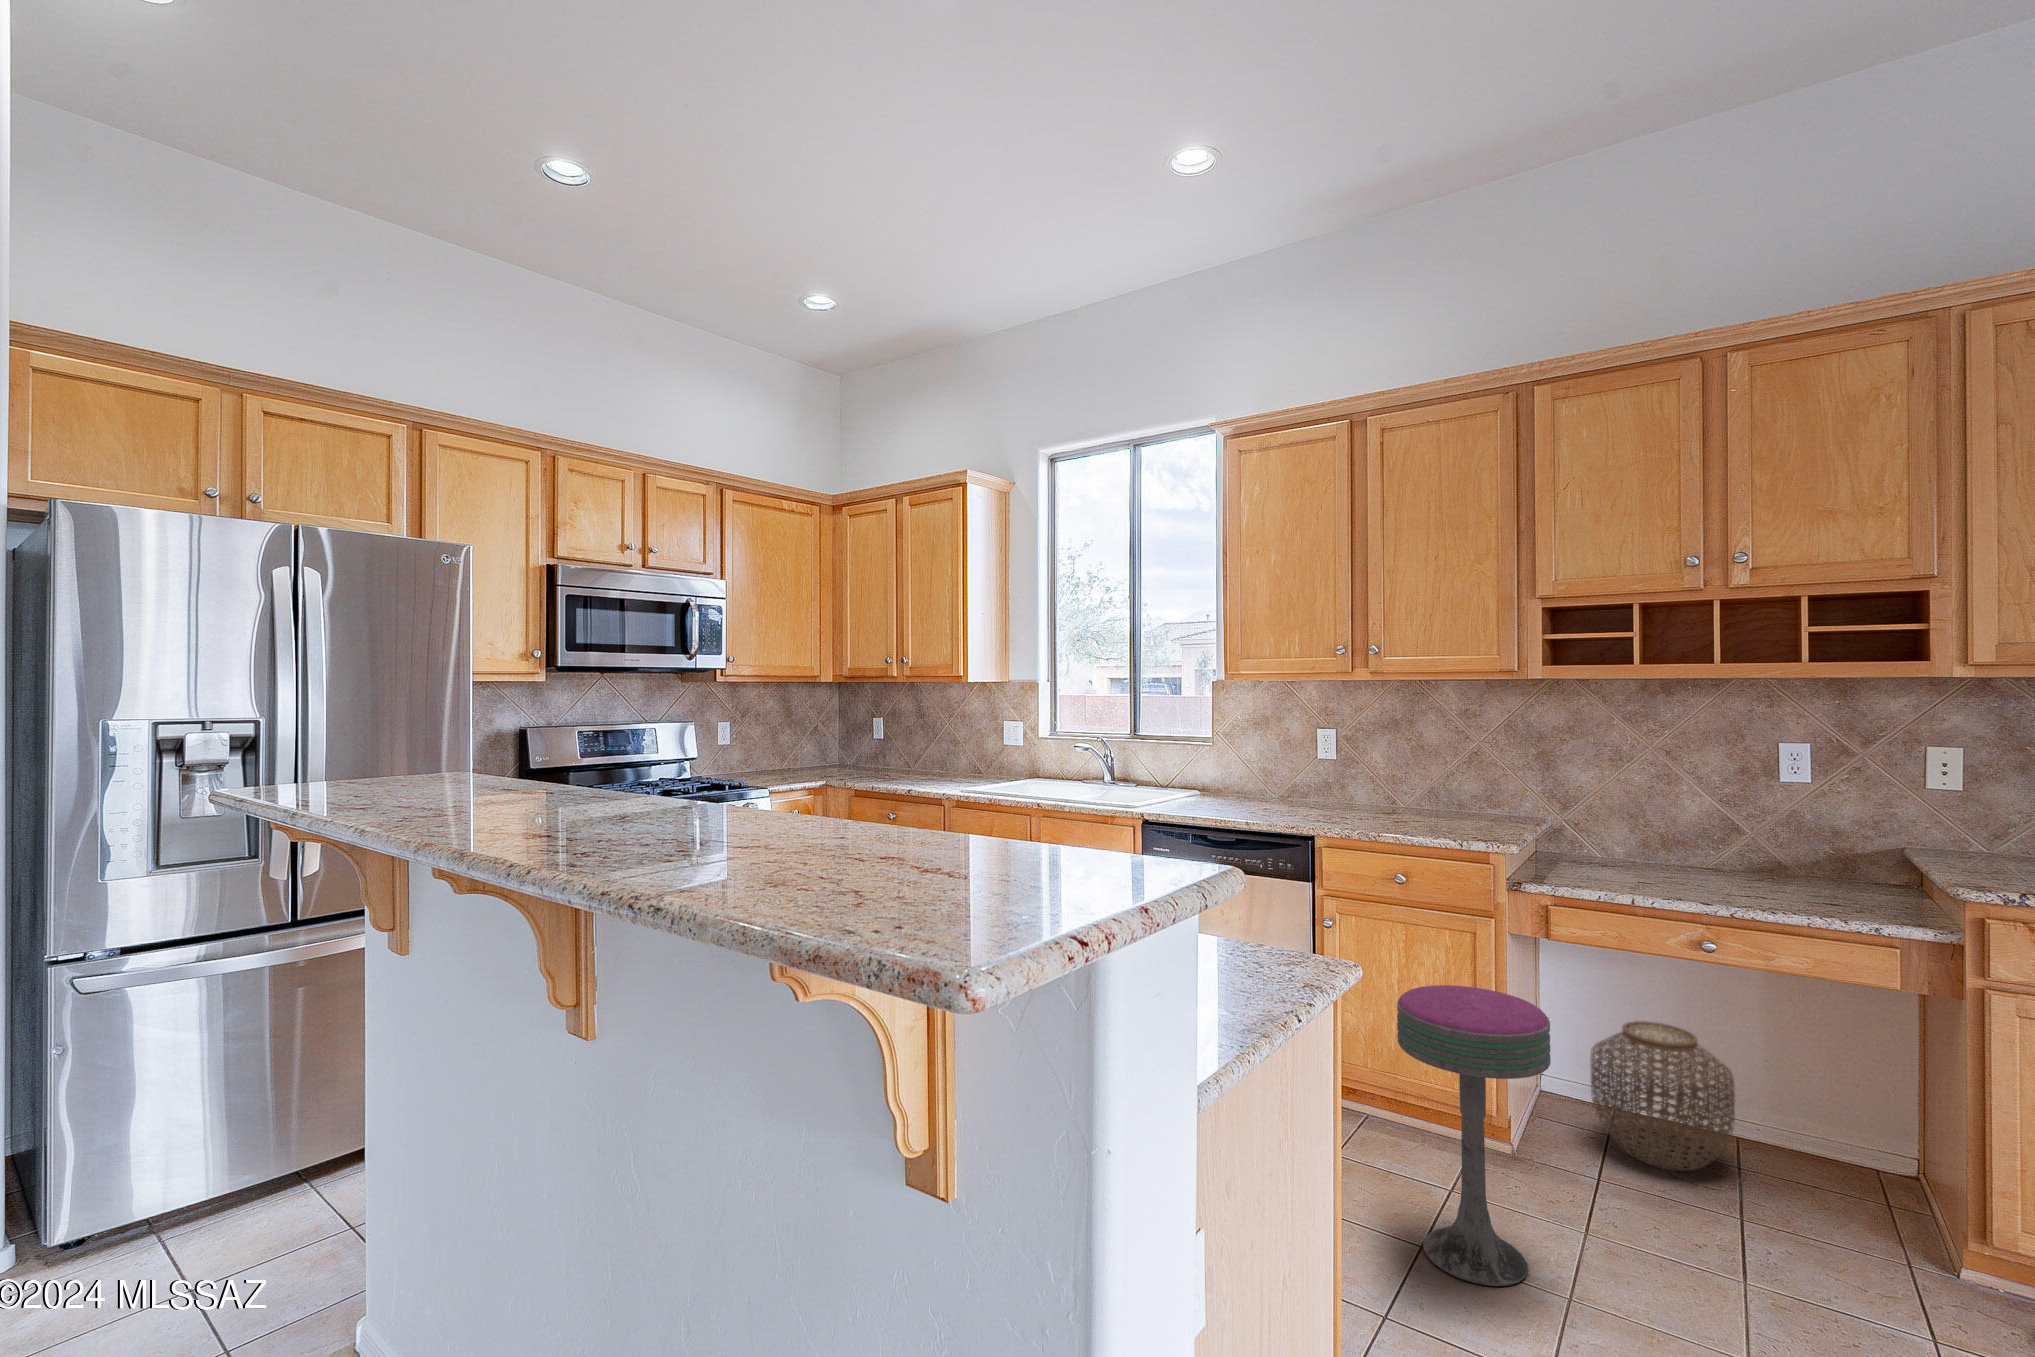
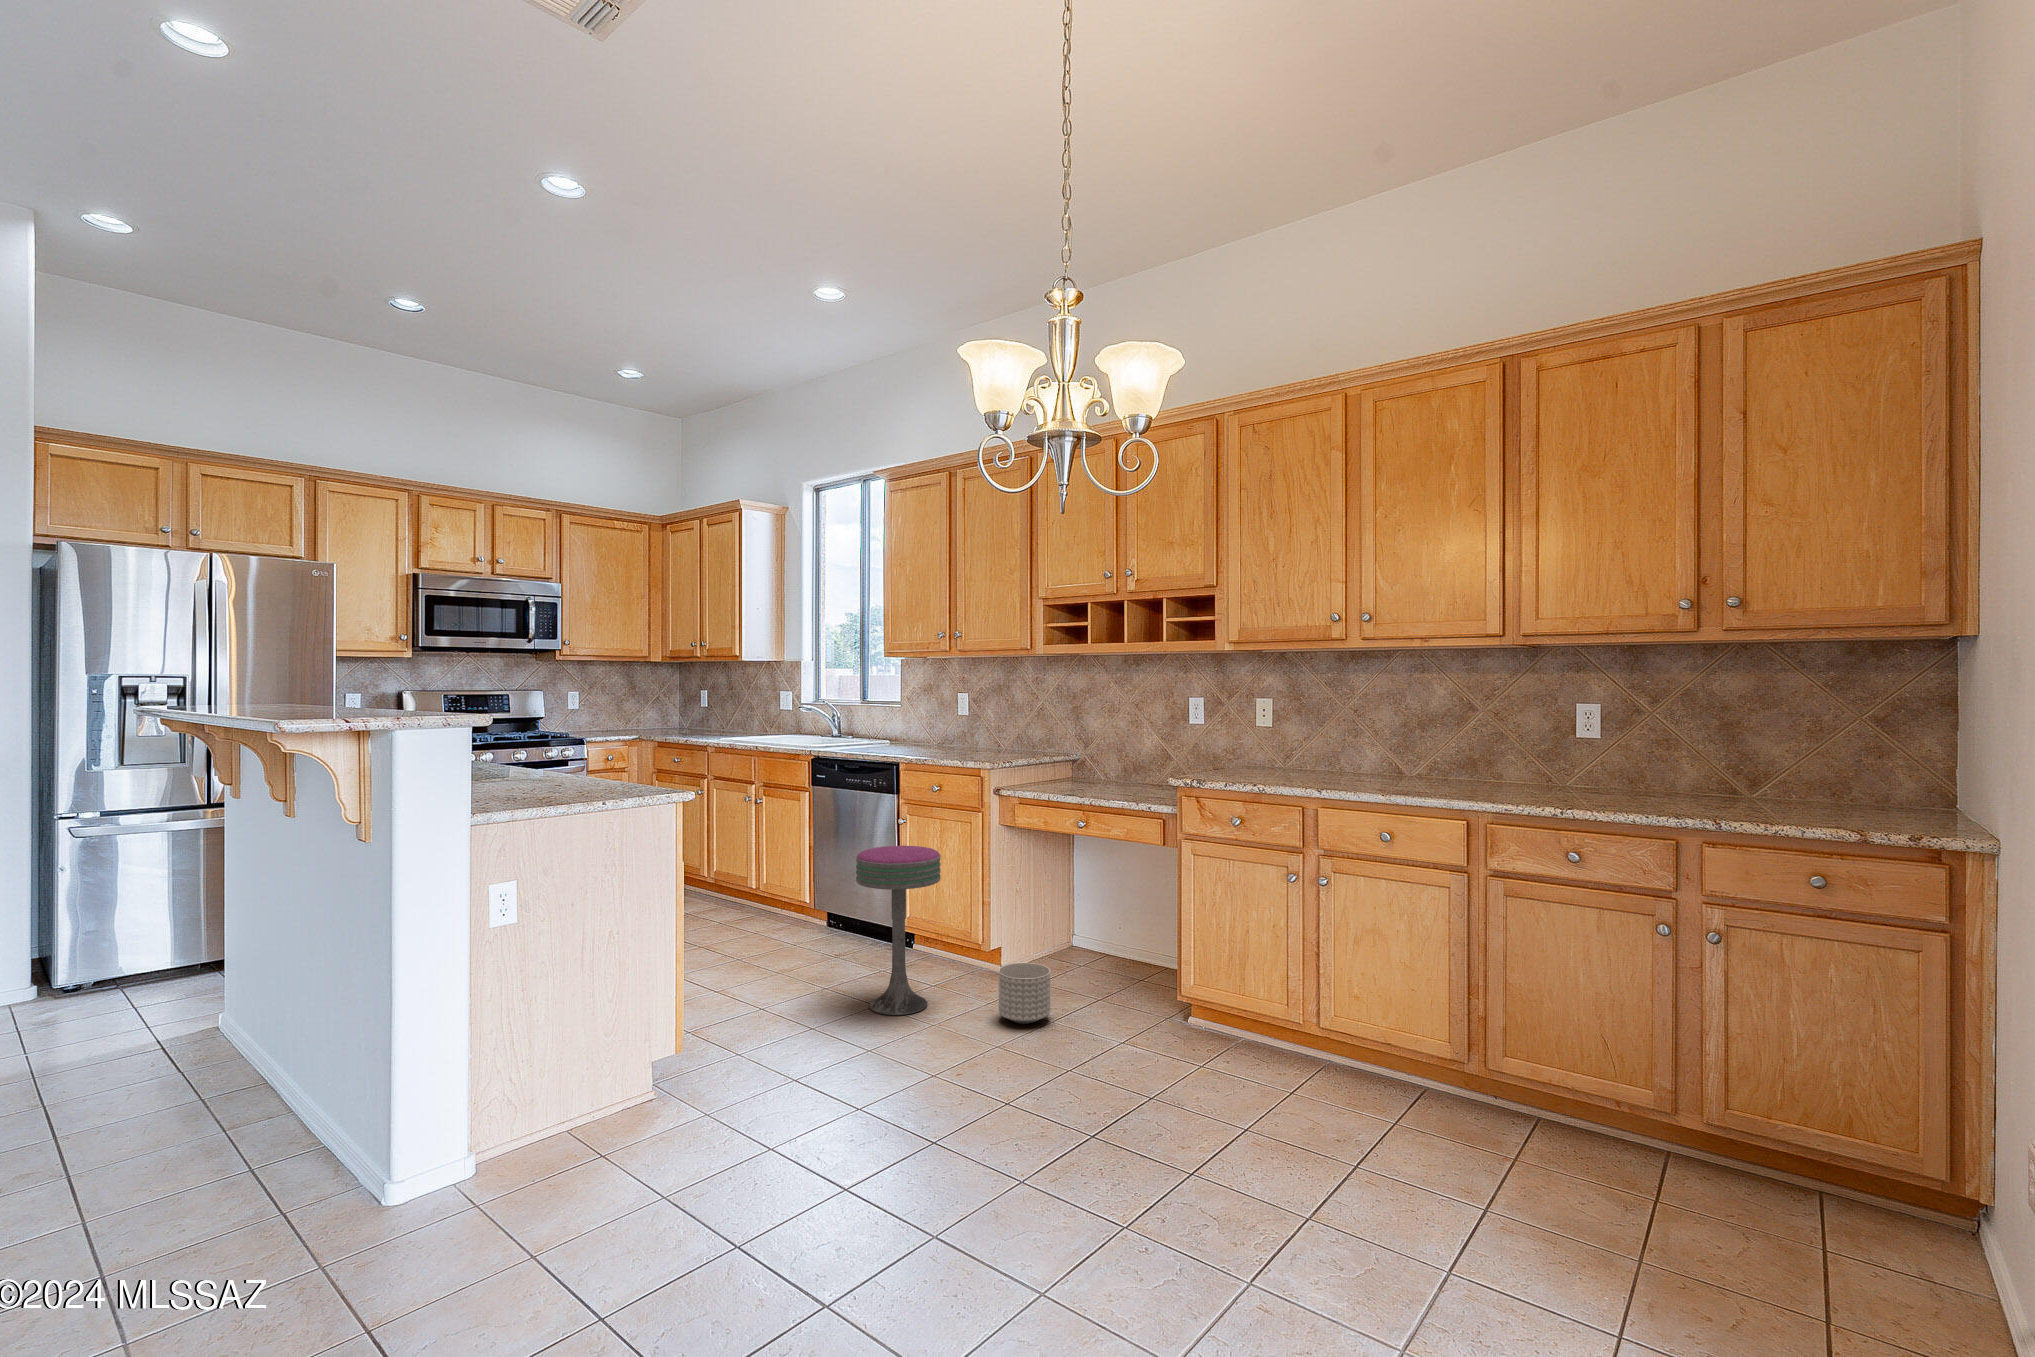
woven basket: present [1590,1021,1735,1171] -> none [1054,885,1132,976]
planter: none [1672,1188,1782,1308] -> present [999,963,1050,1024]

